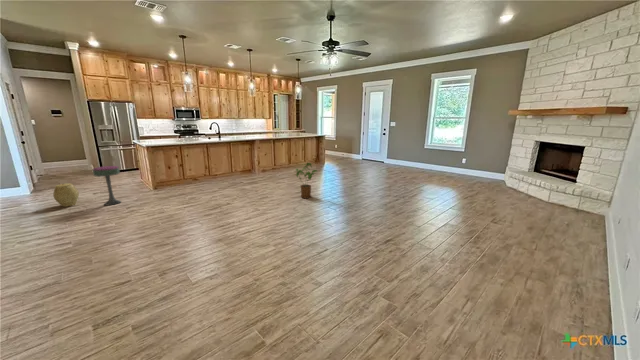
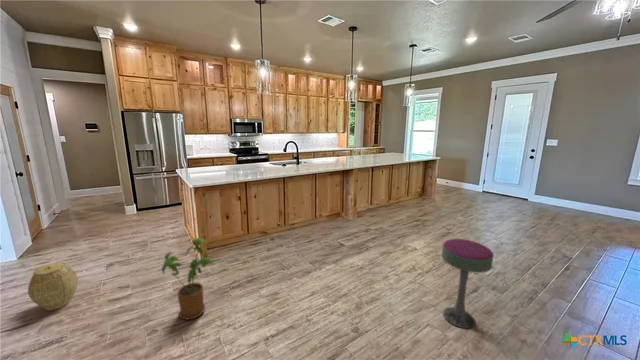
house plant: present [296,163,317,198] -> present [162,238,213,319]
bar stool: present [93,166,121,205] -> present [442,239,493,328]

